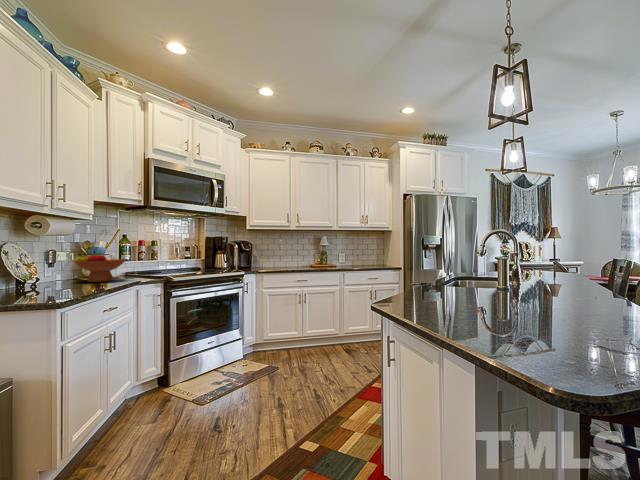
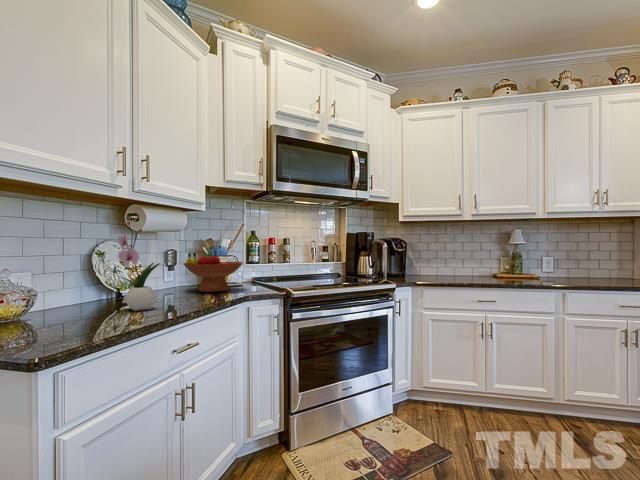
flower arrangement: none [29,230,66,294] -> present [118,222,160,311]

